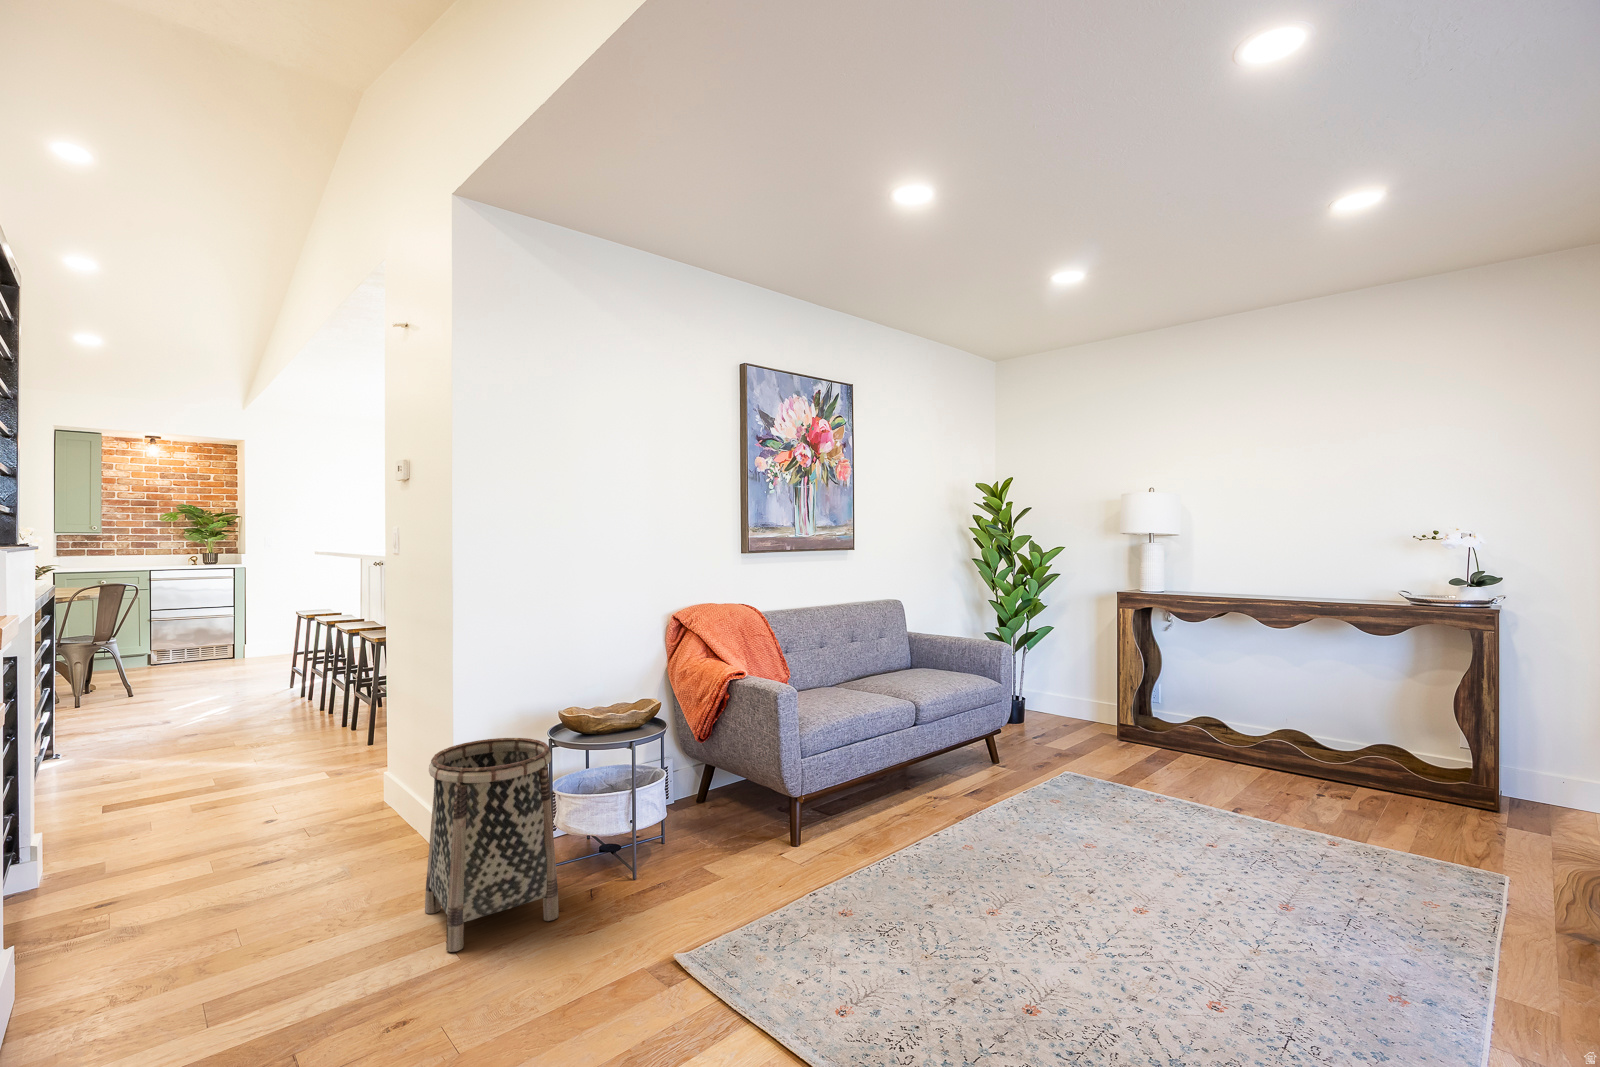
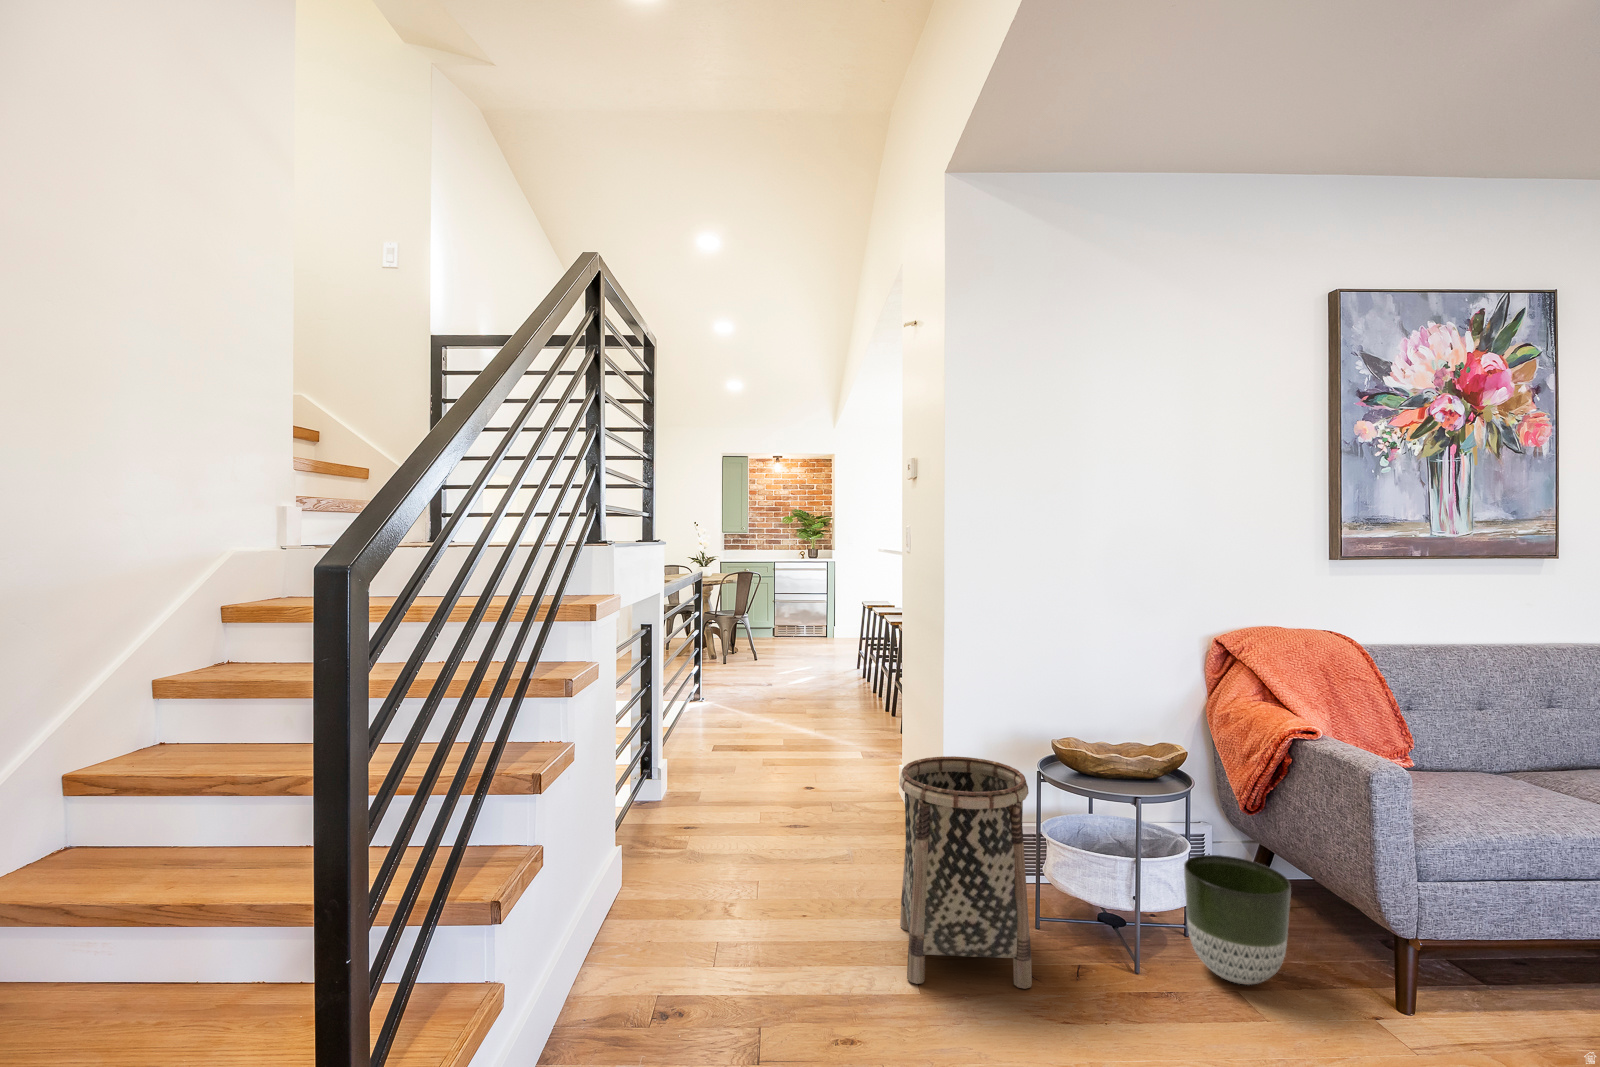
planter: none [665,773,733,862] -> present [1184,855,1291,985]

